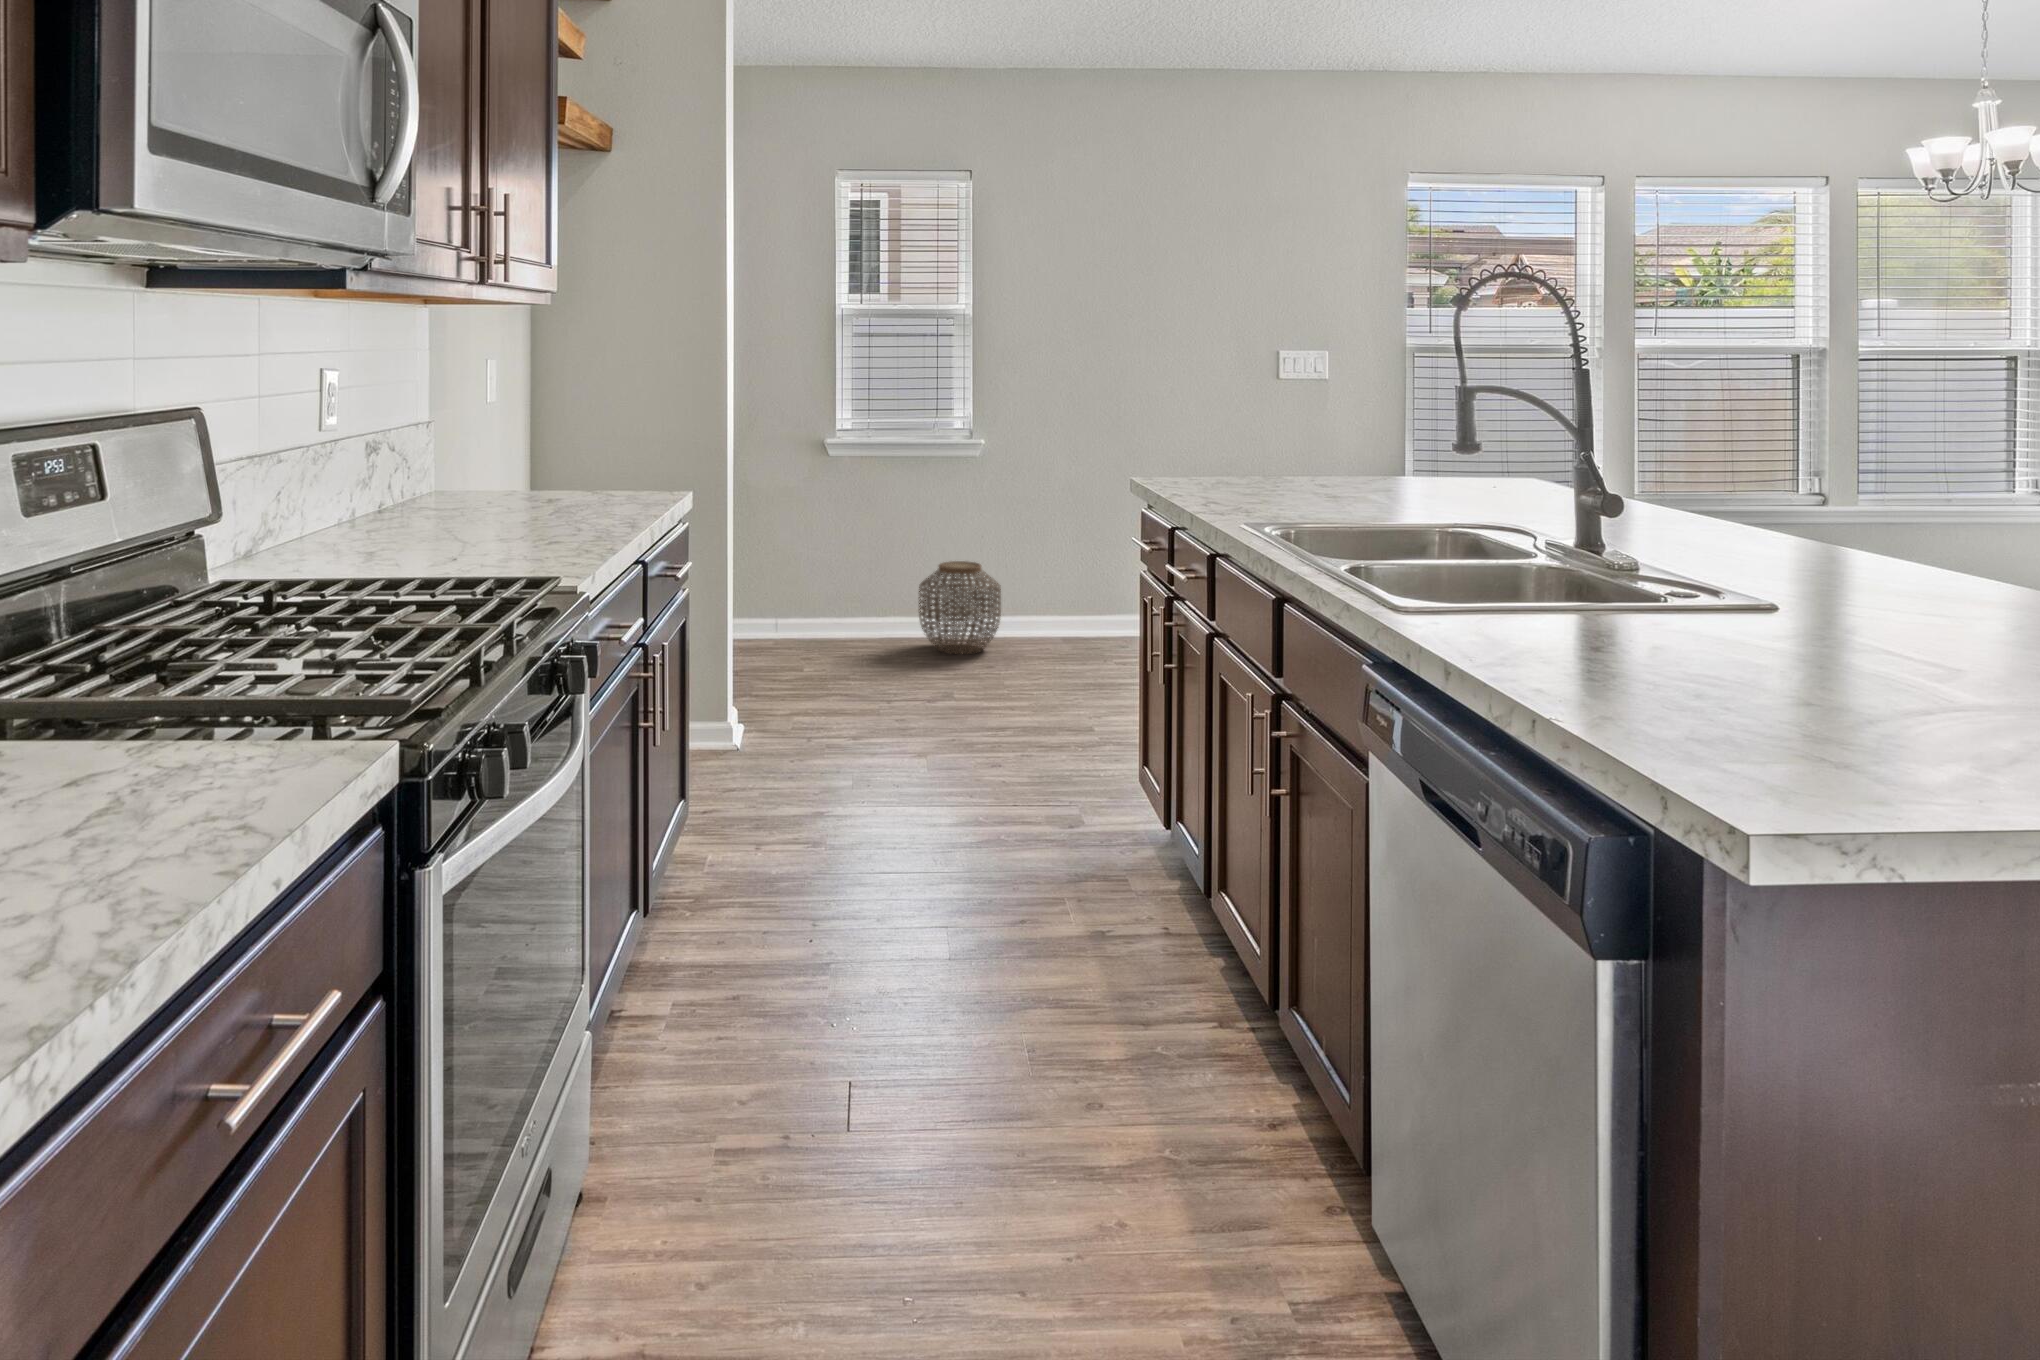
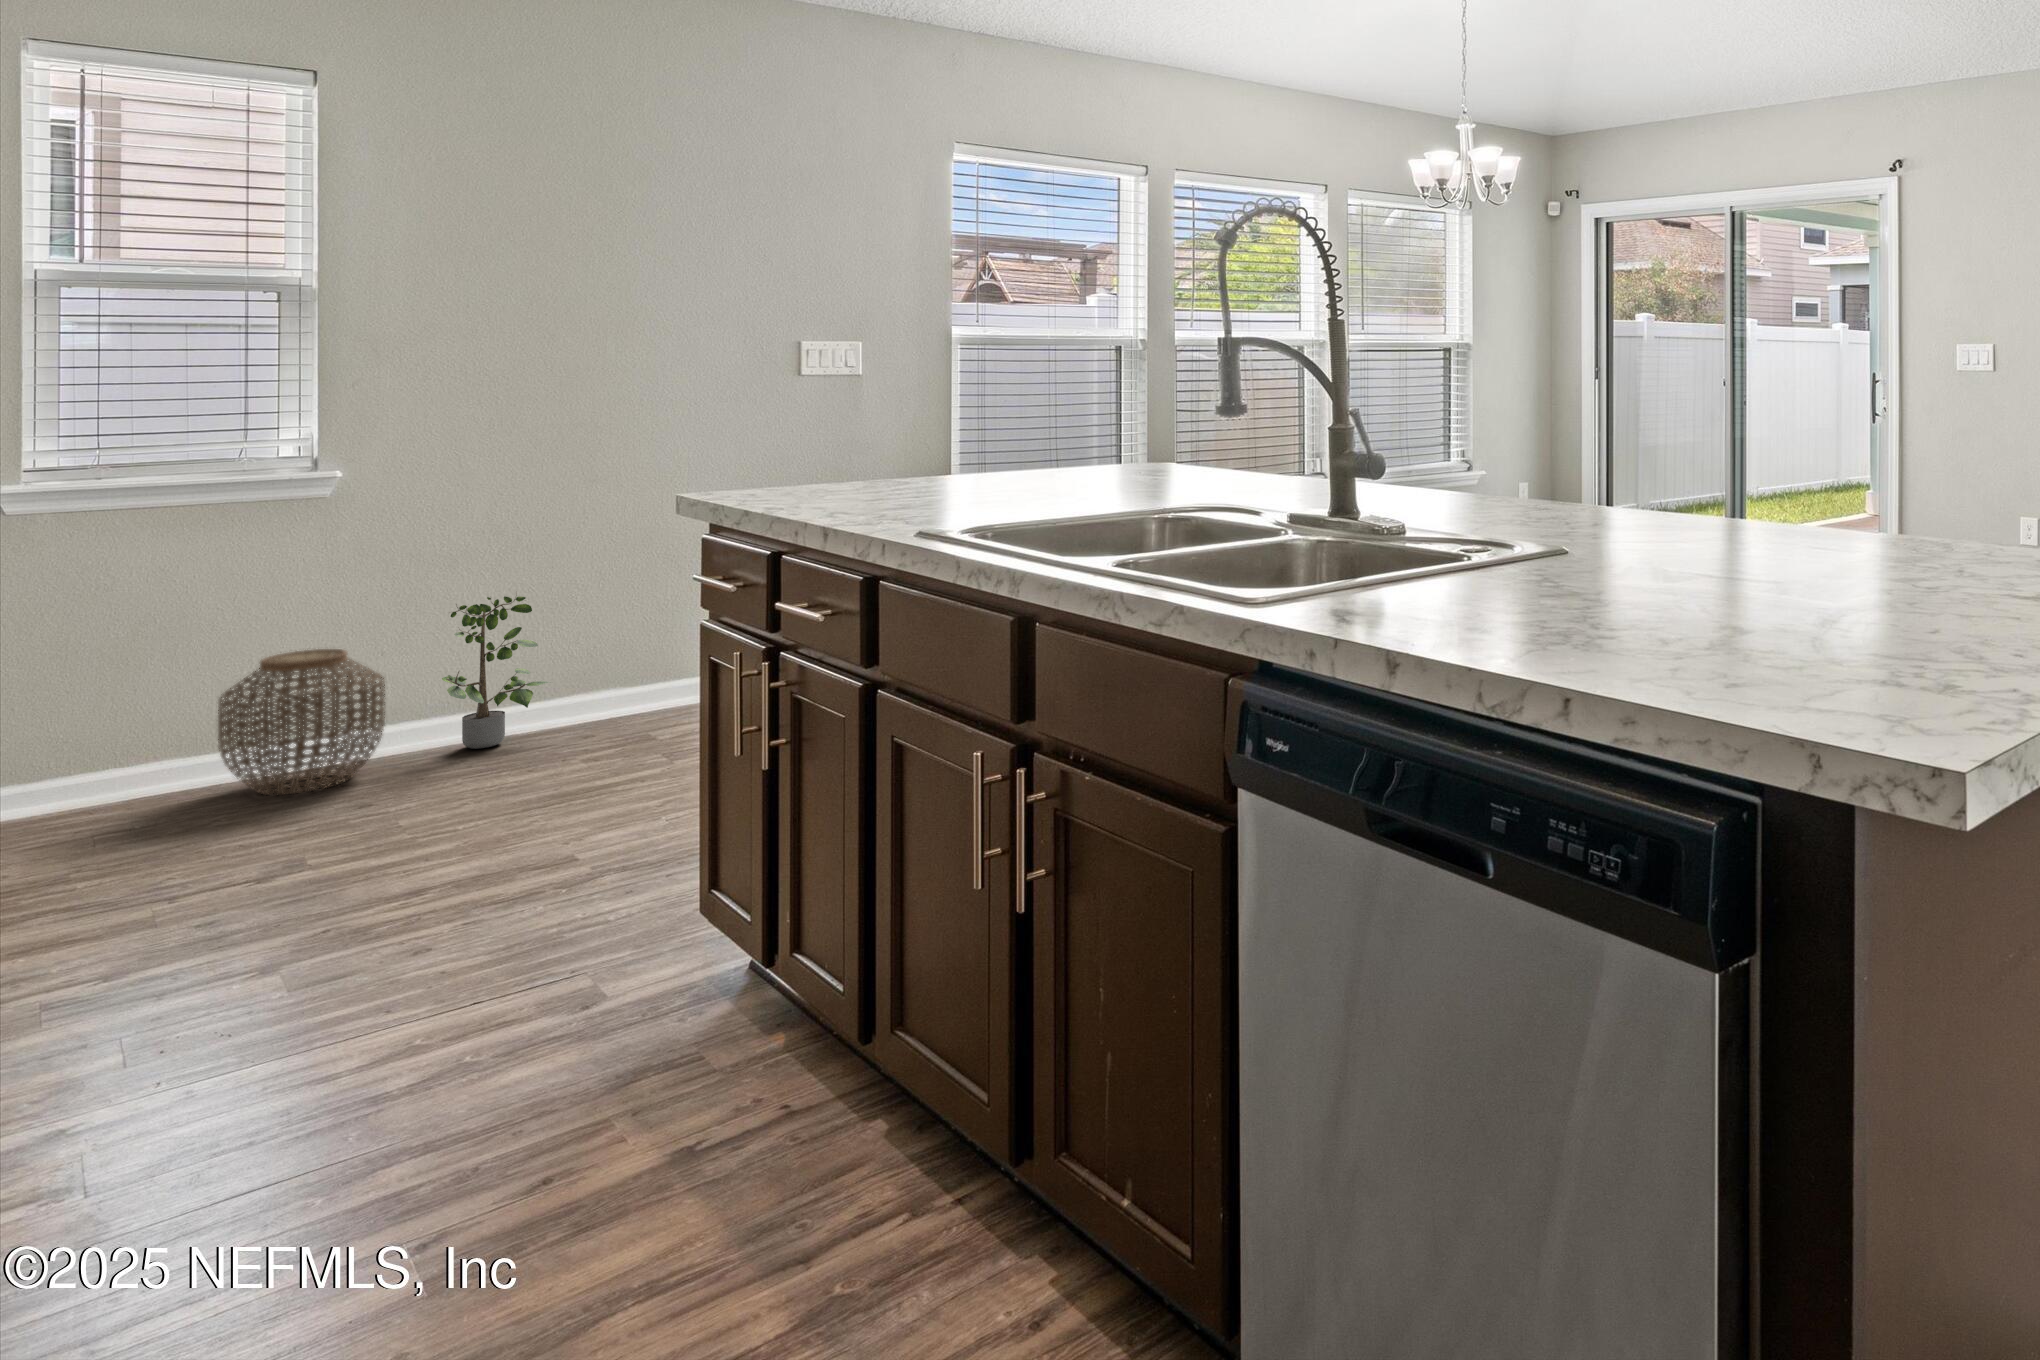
potted plant: none [1033,537,1098,645] -> present [442,596,549,749]

